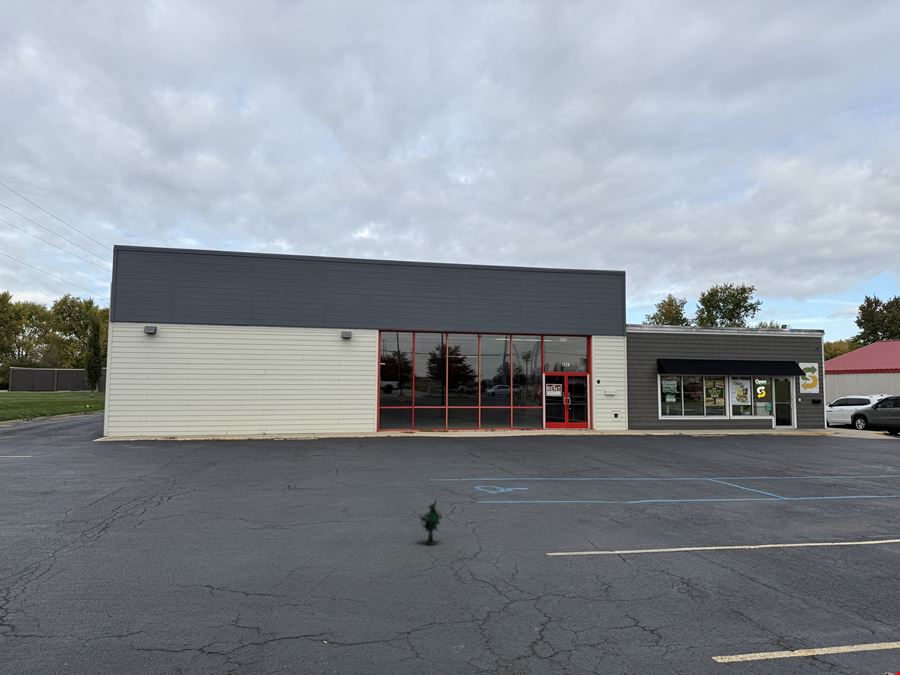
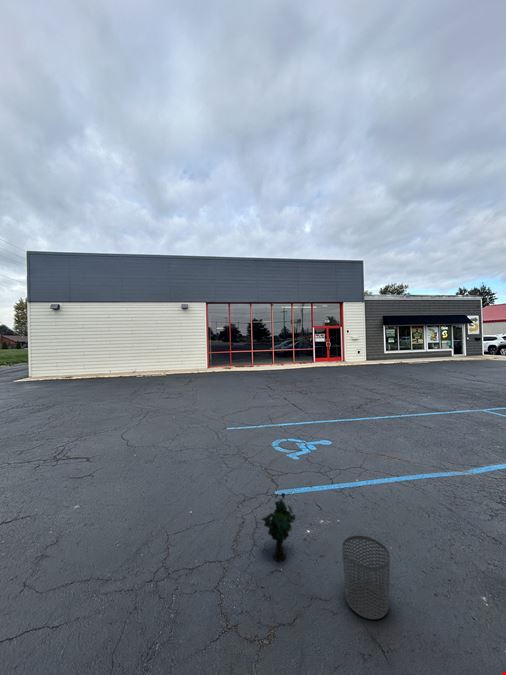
waste bin: none [465,520,491,559] -> present [342,536,390,619]

